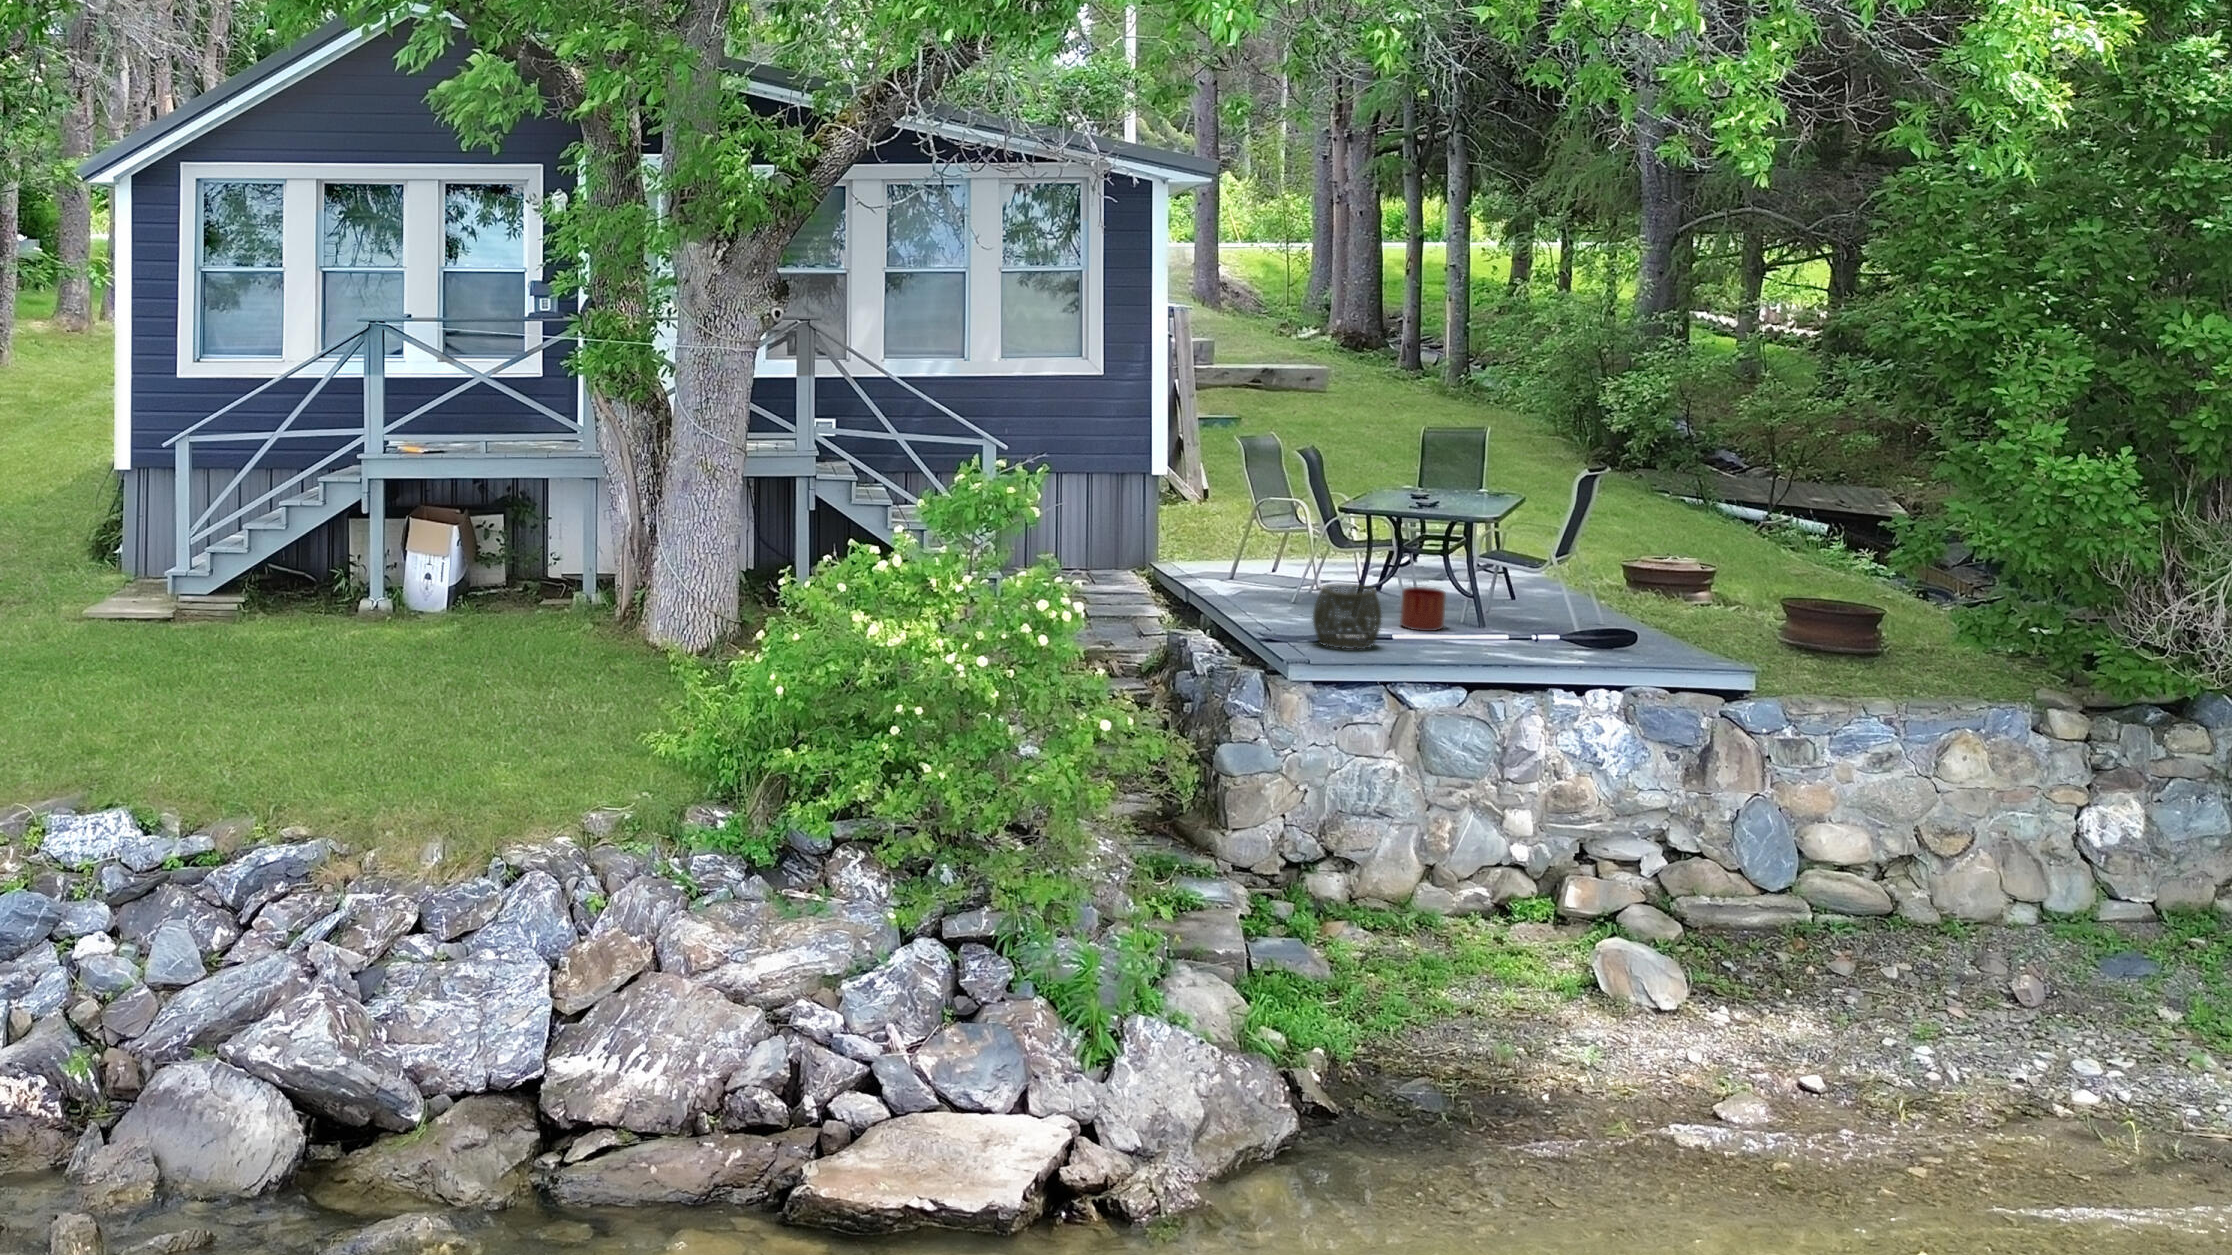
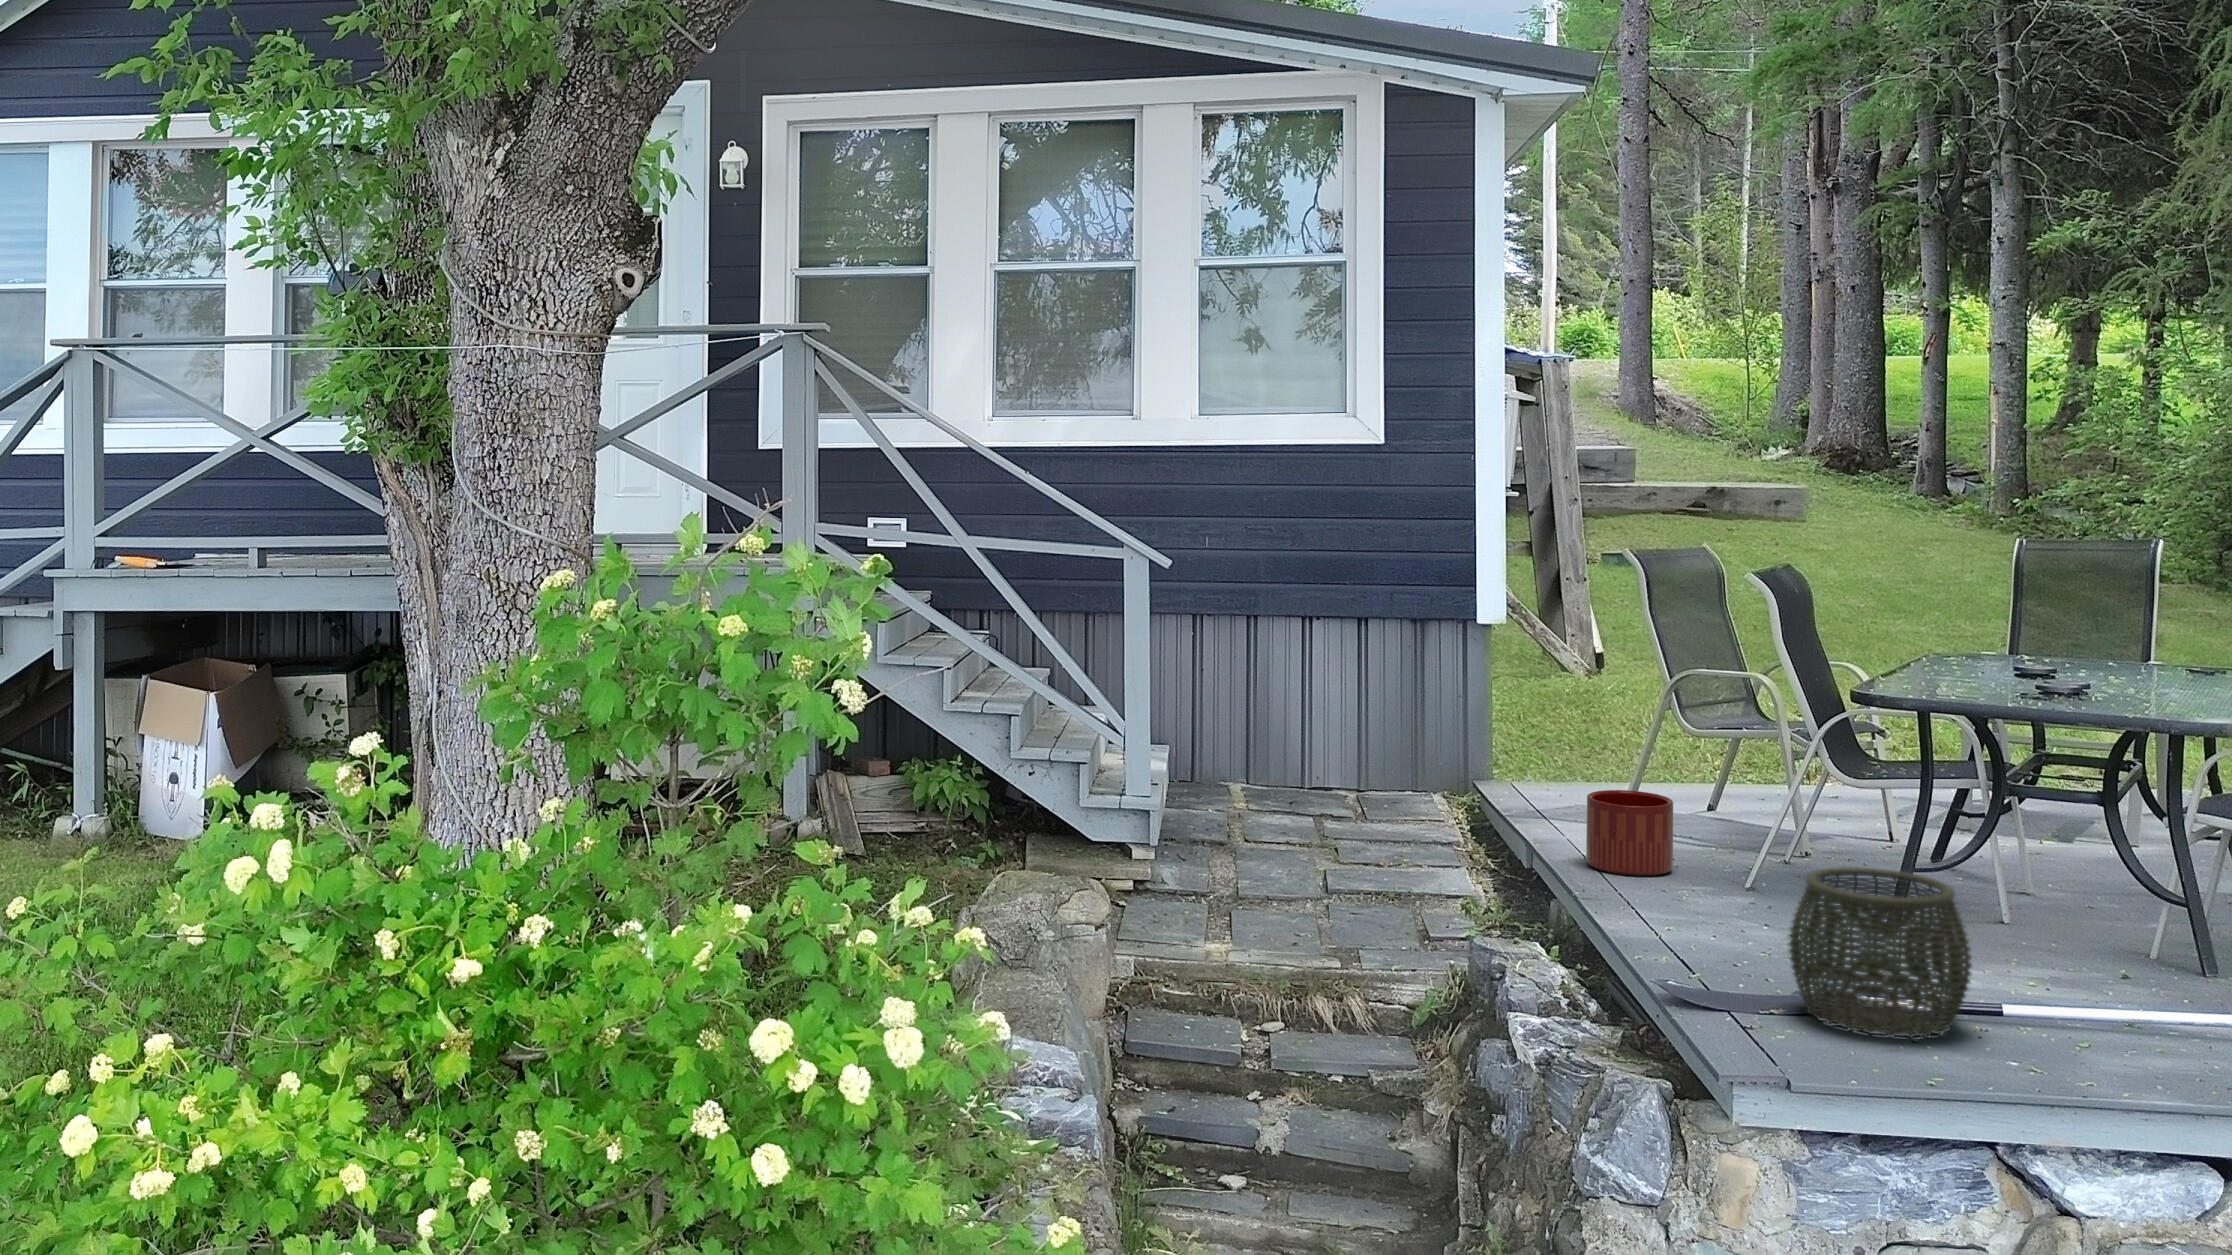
planter: present [1400,587,1446,631] -> present [1586,790,1673,876]

